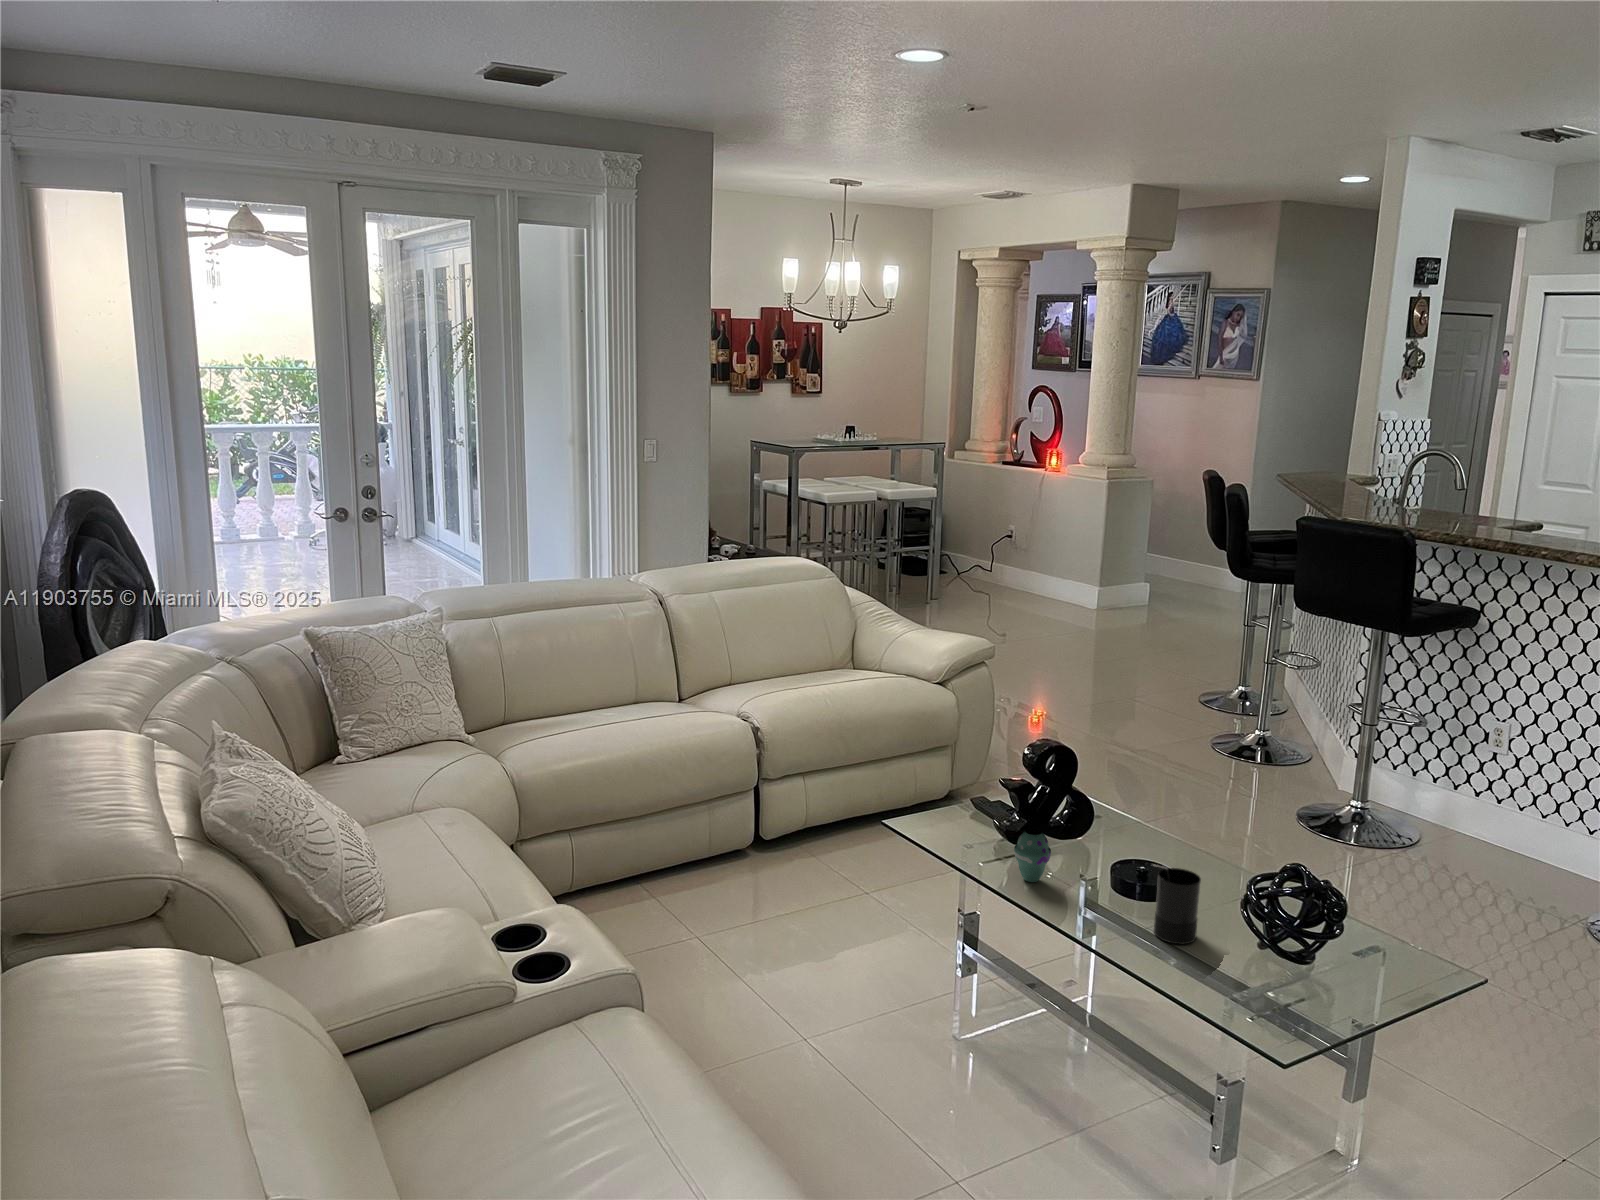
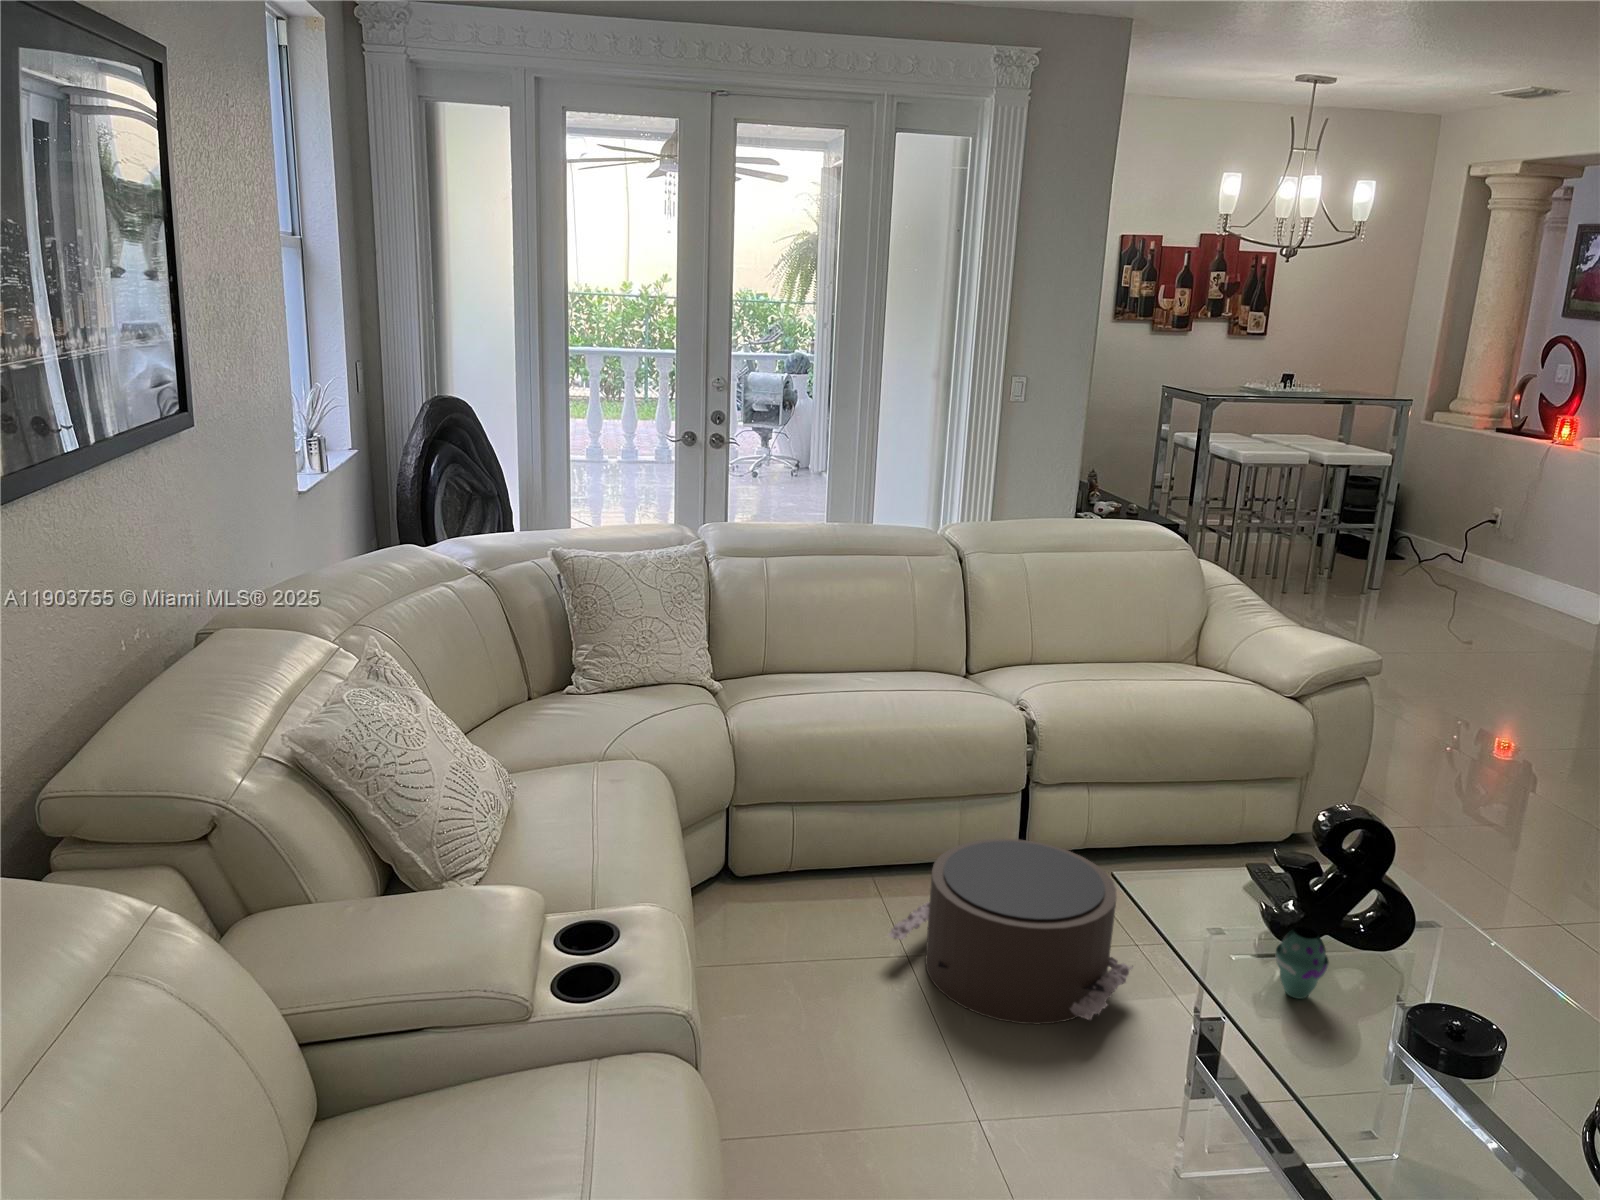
pouf: none [687,824,887,968] -> present [888,839,1133,1024]
candle: present [1154,868,1201,944] -> none [1453,1027,1538,1154]

